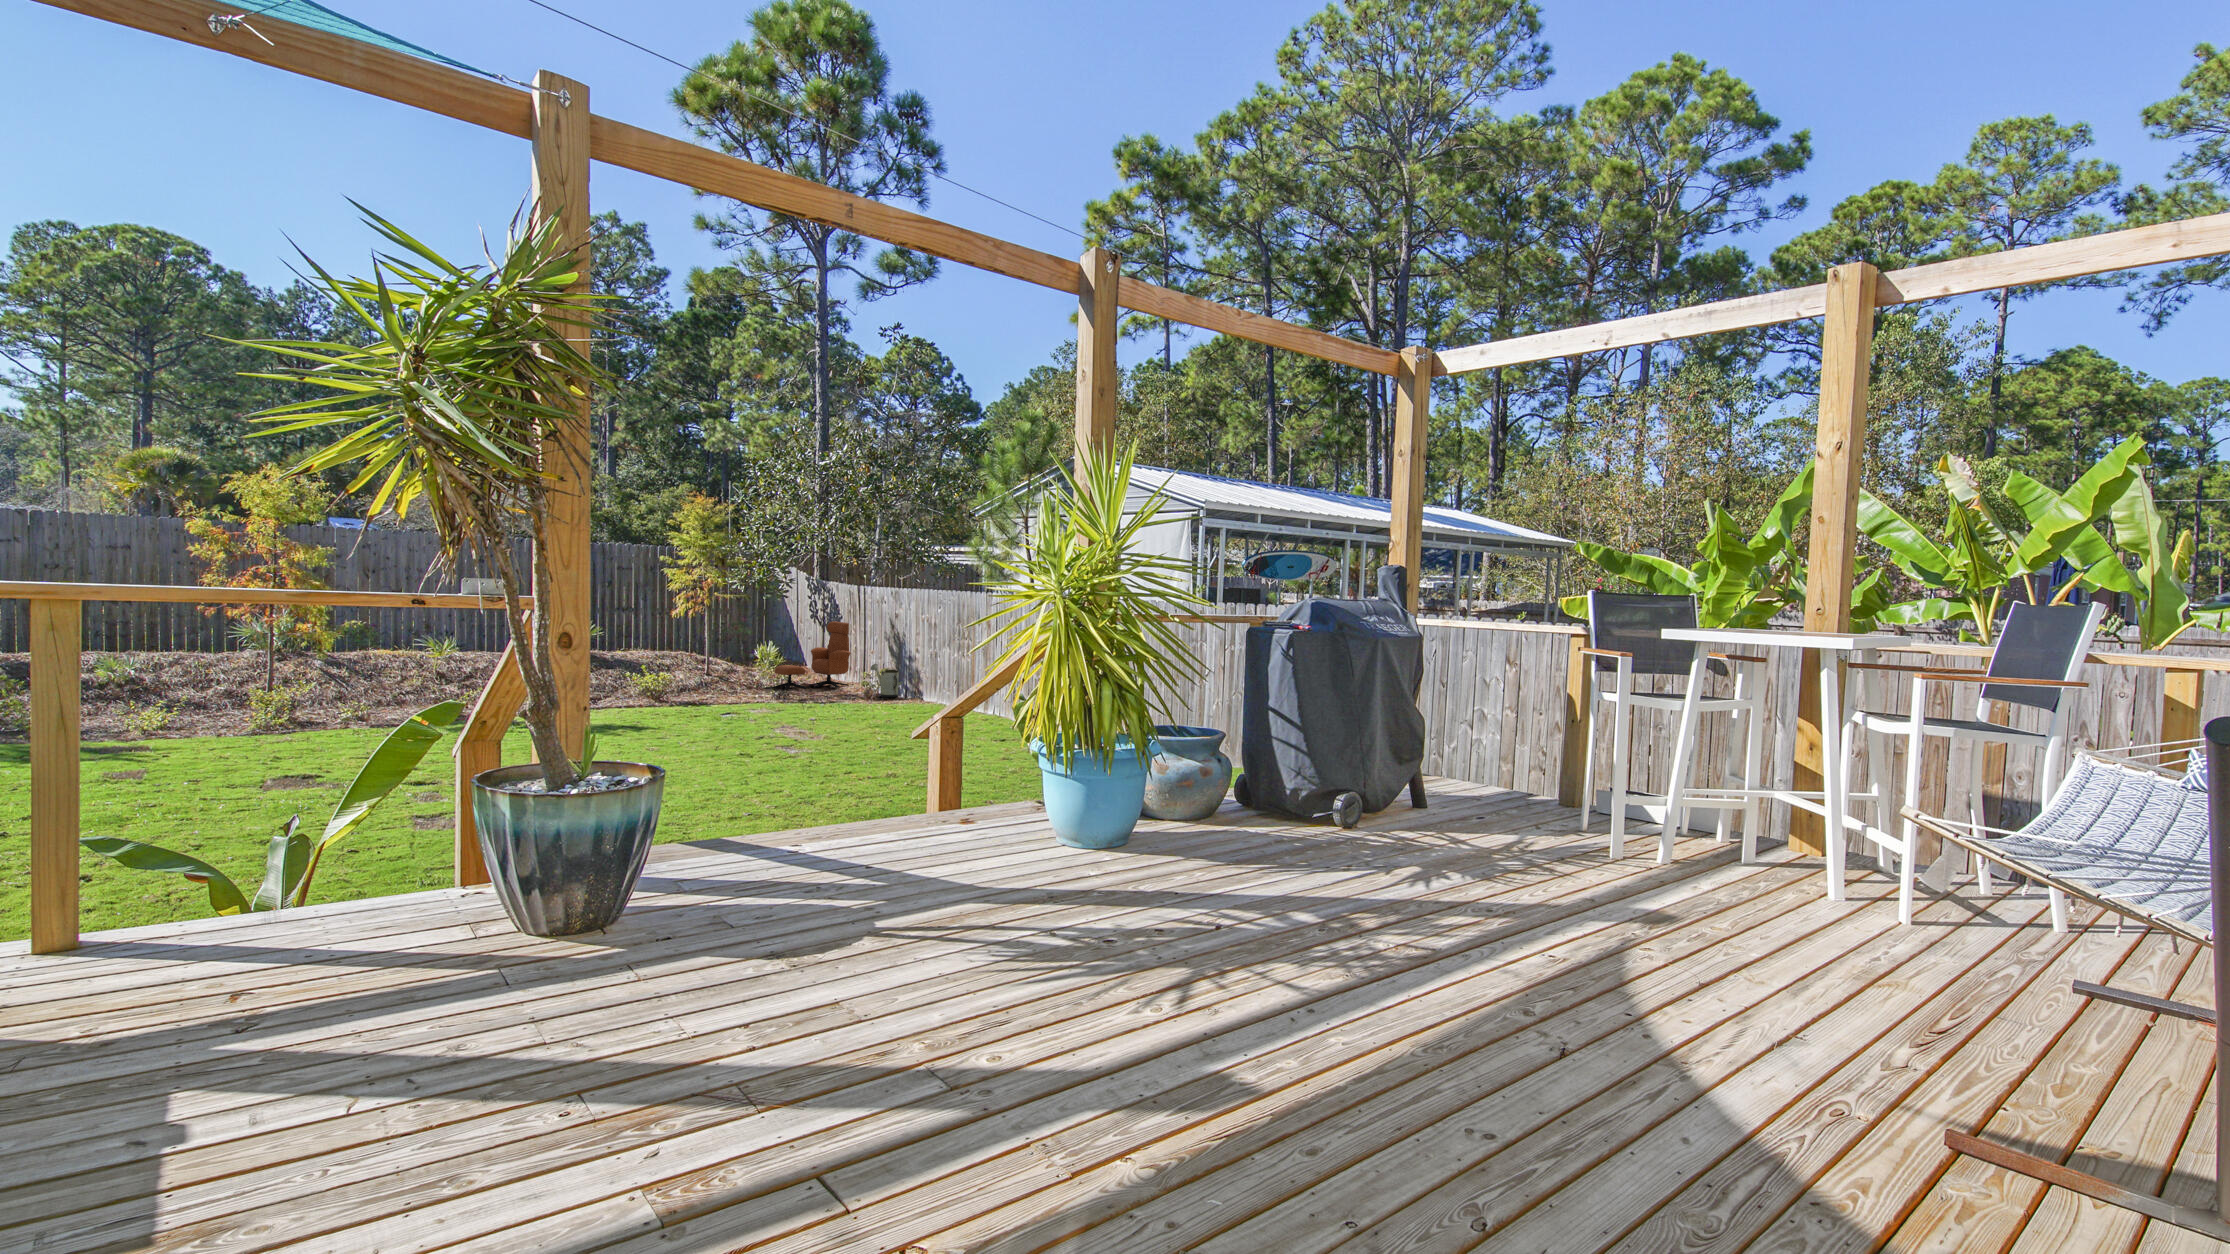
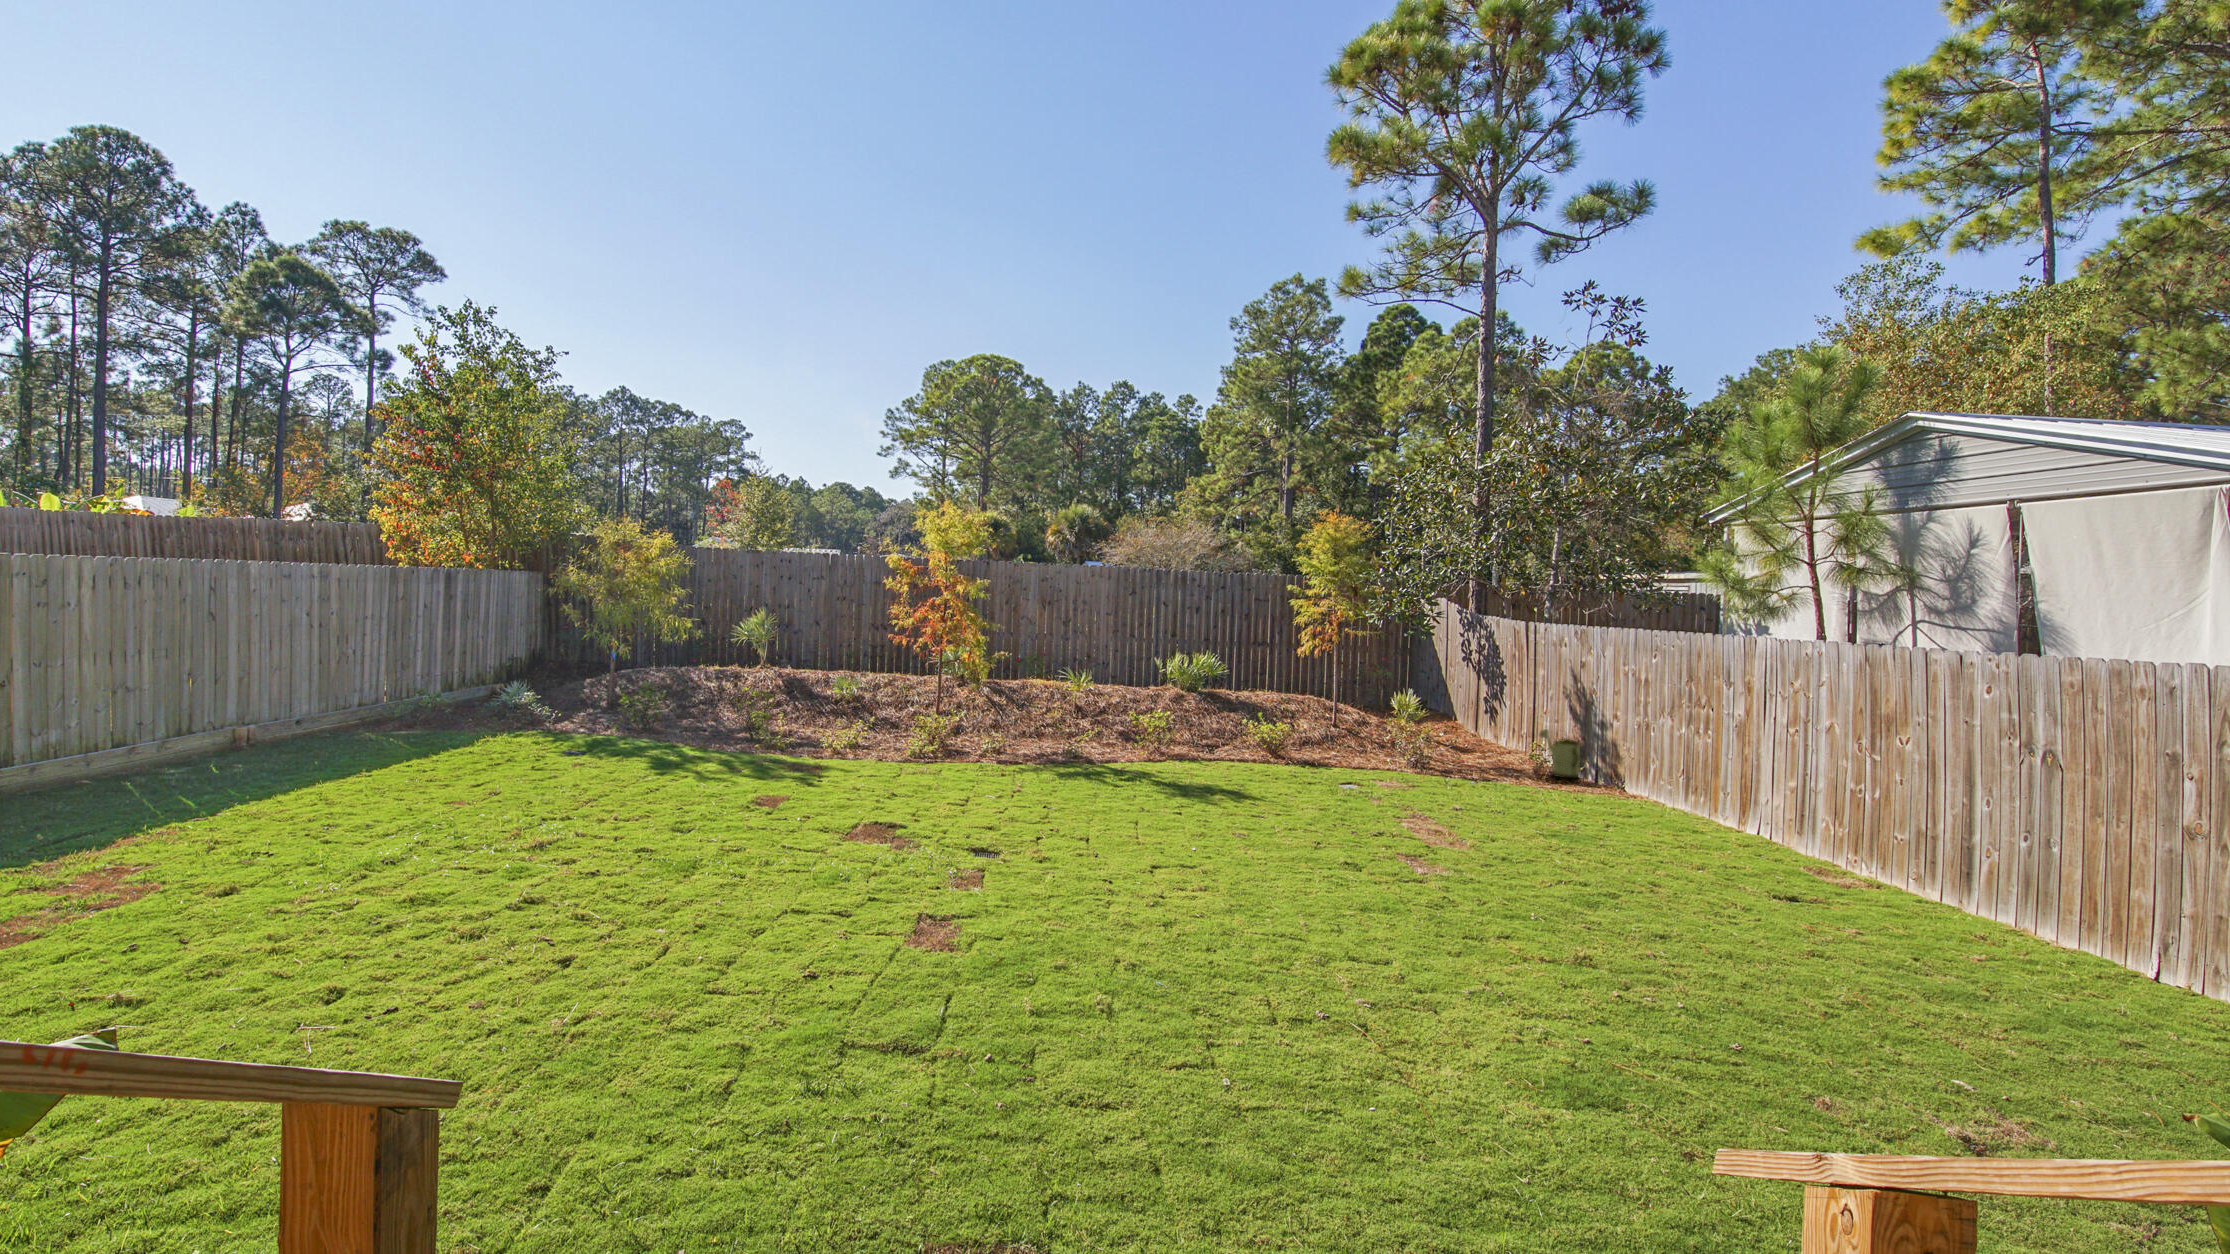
lounge chair: present [771,621,851,689] -> none [1408,668,1512,755]

